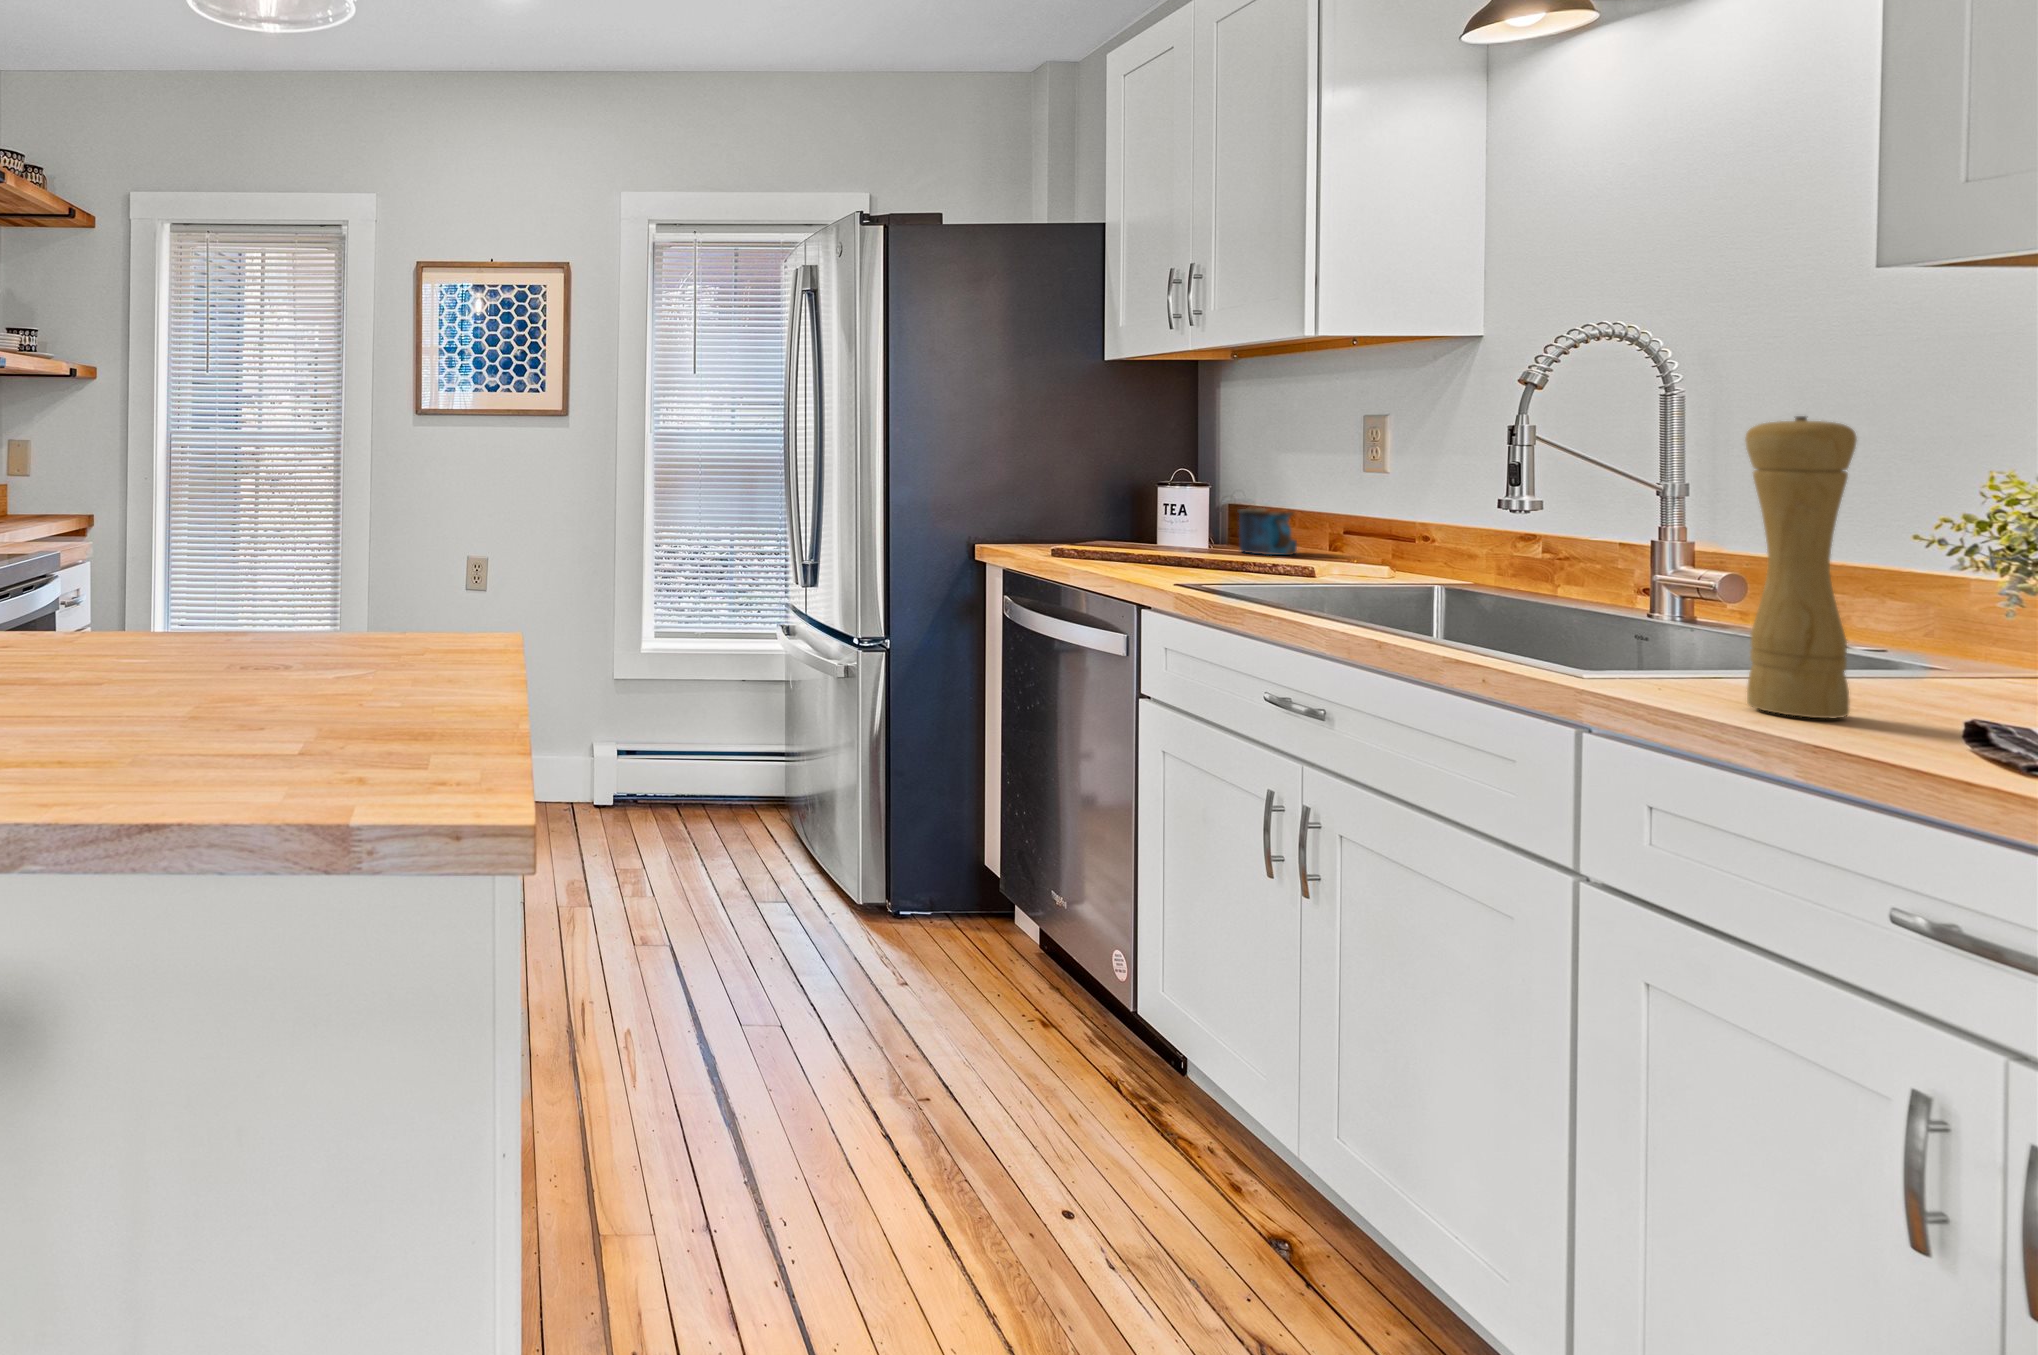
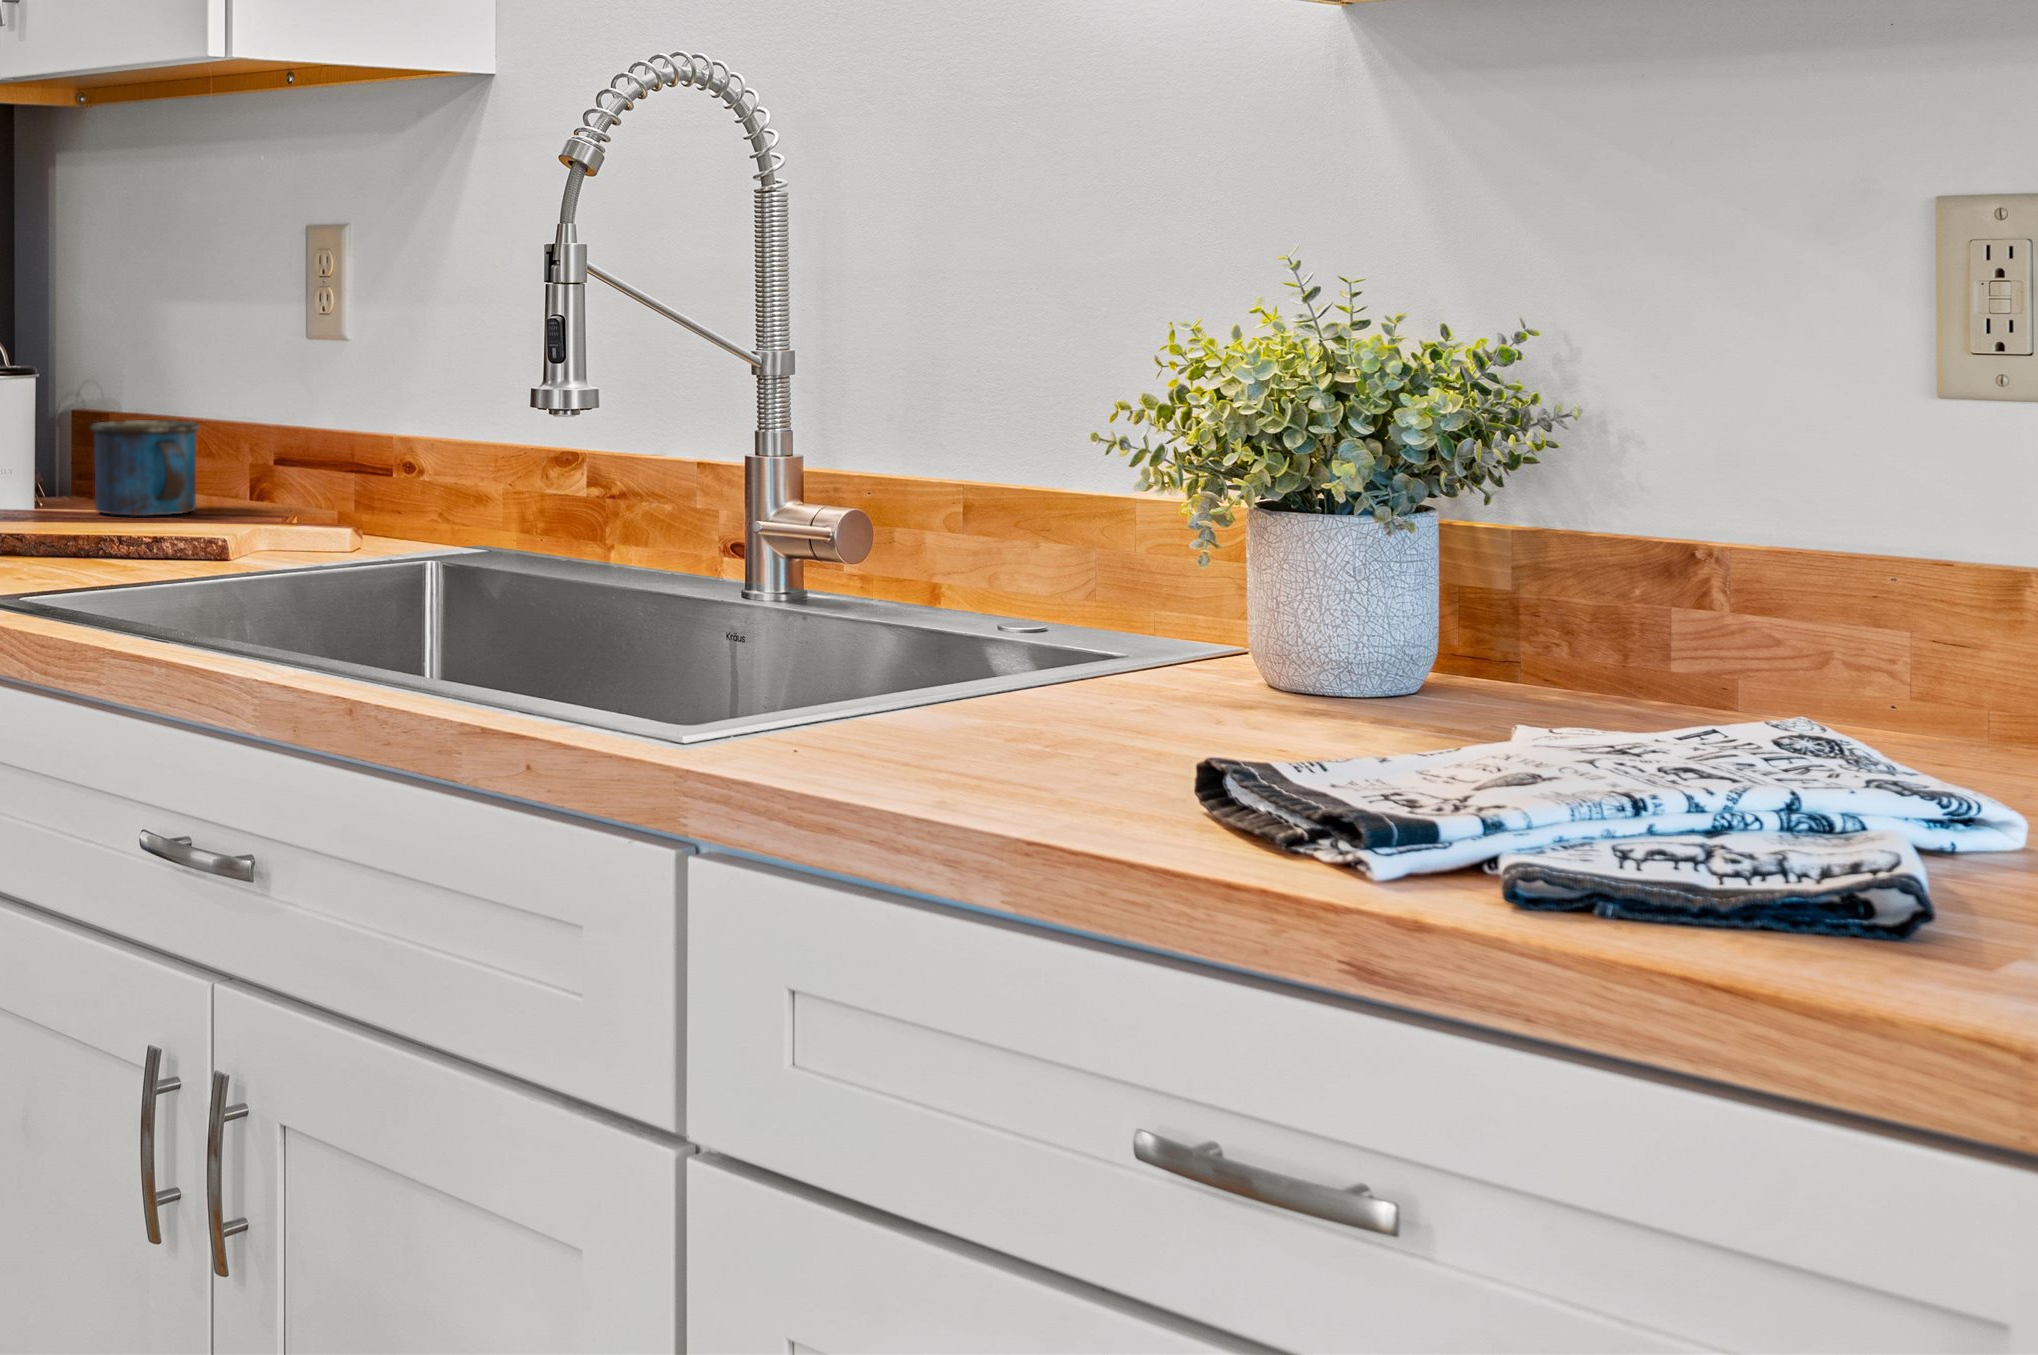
pepper mill: present [1745,416,1857,718] -> none [934,212,1079,786]

